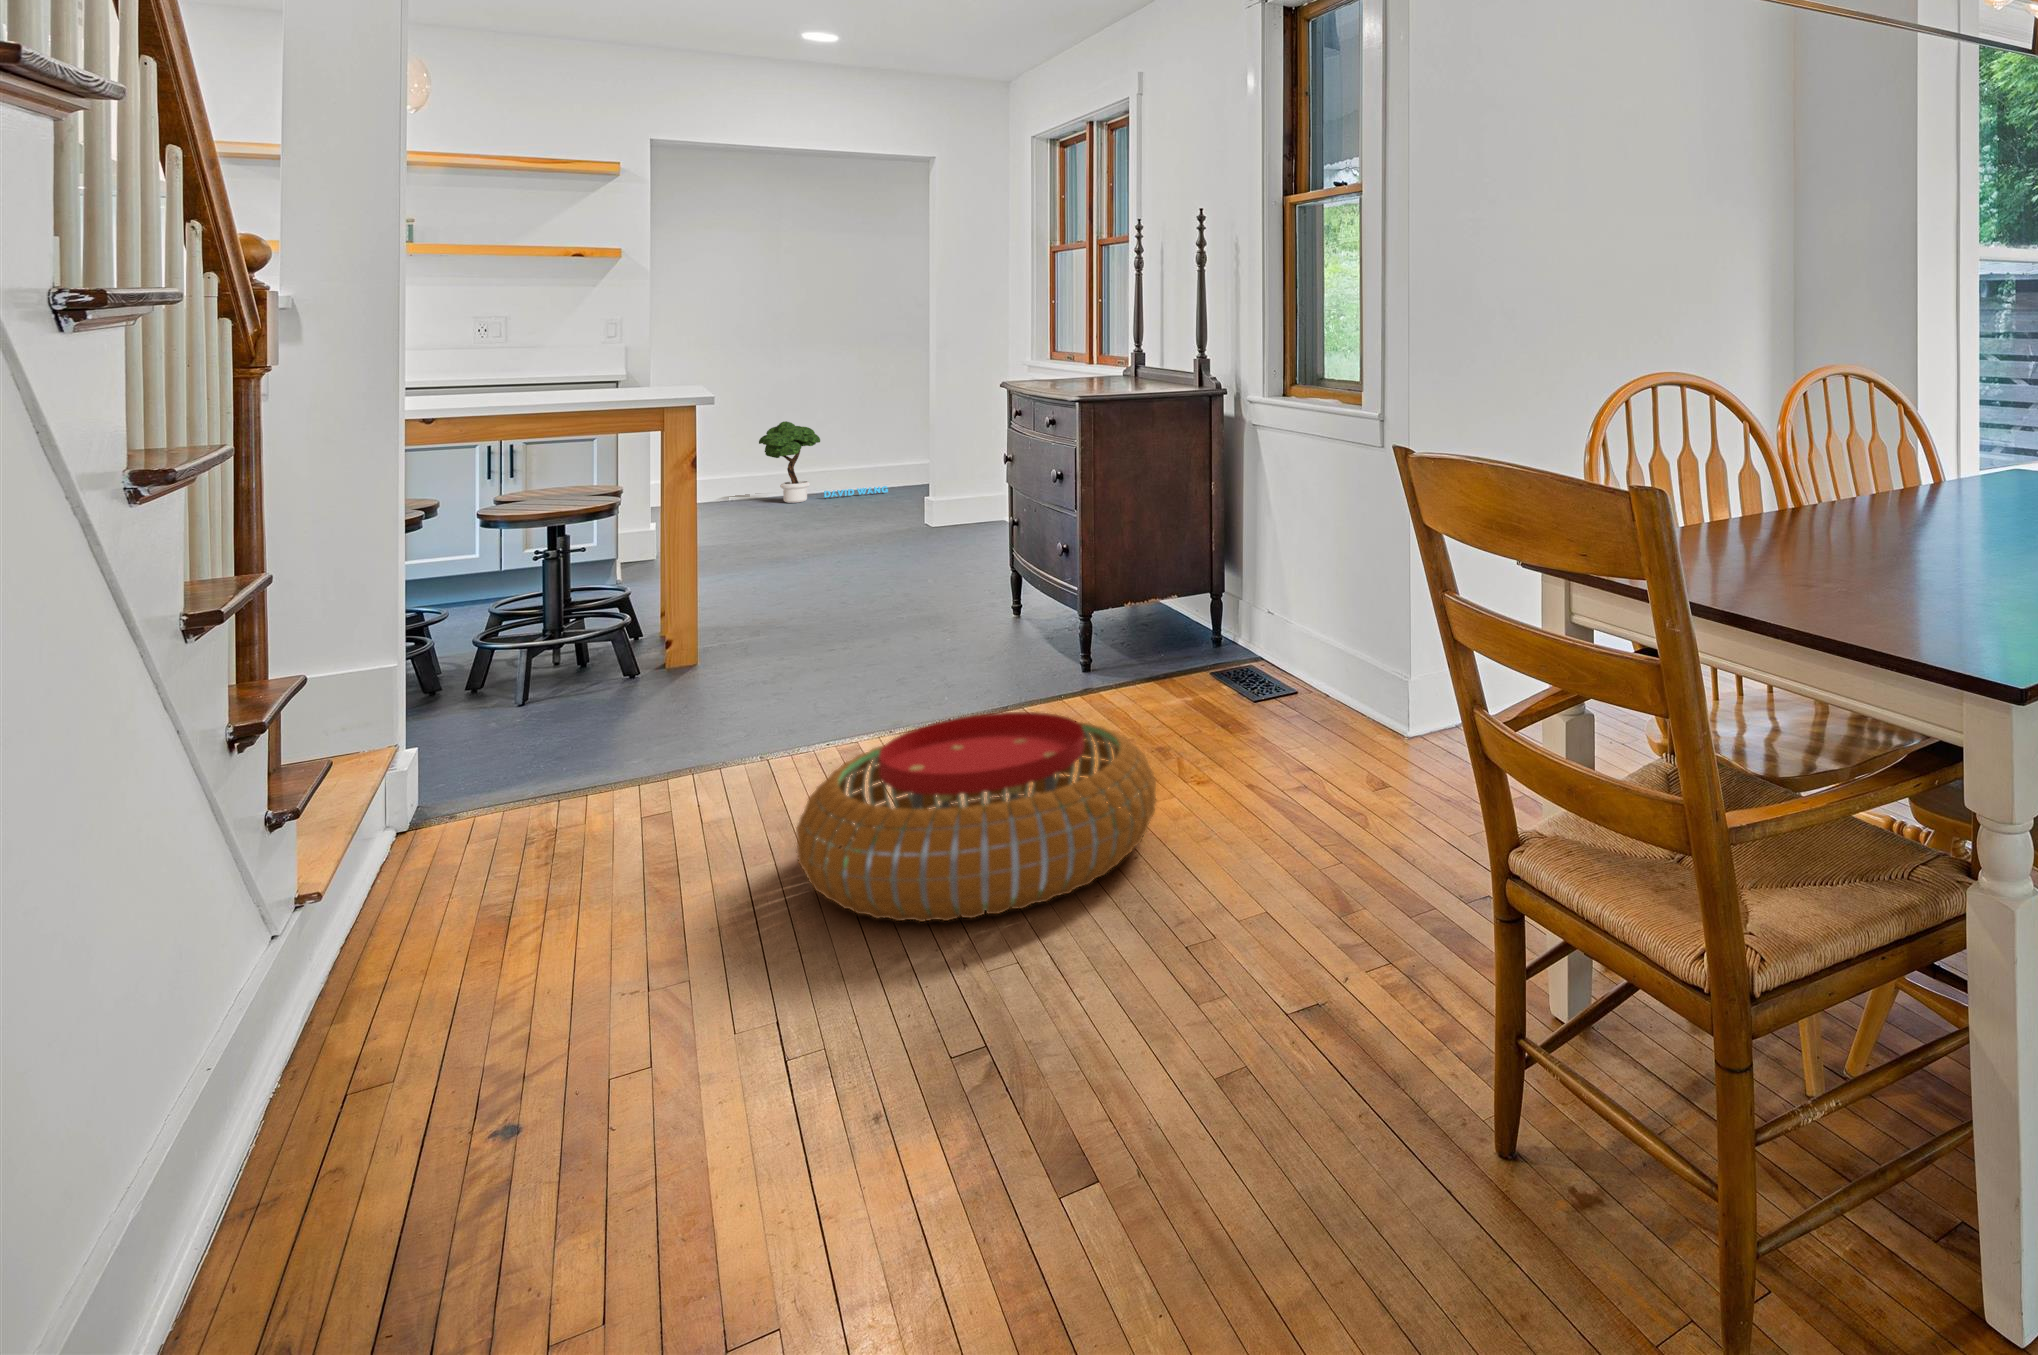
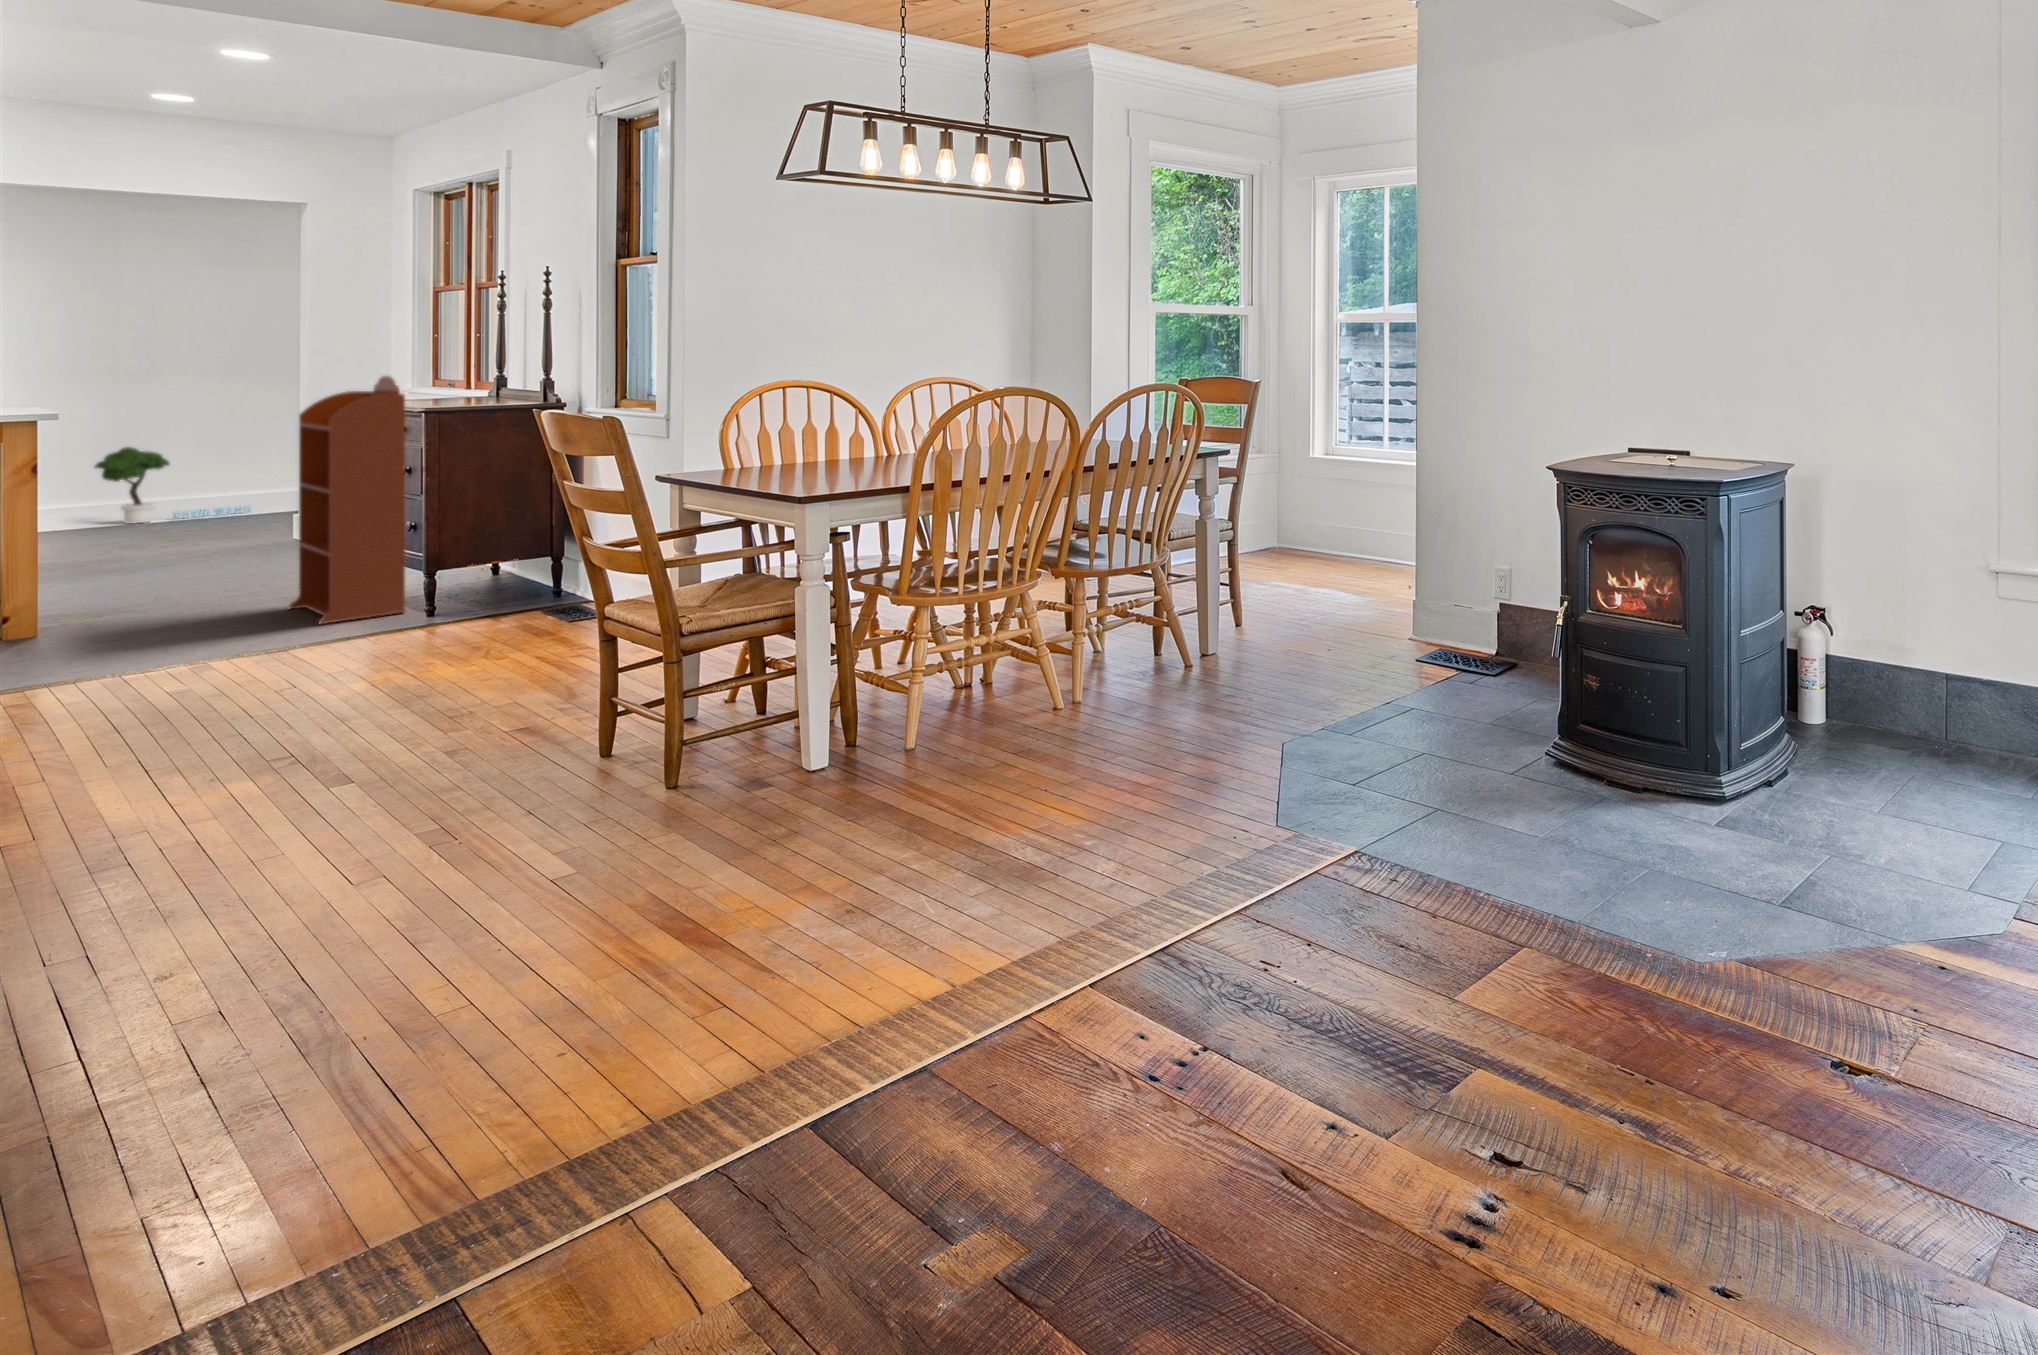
bookcase: none [937,353,1062,682] -> present [288,376,405,624]
pouf: present [796,712,1156,922] -> none [149,611,449,728]

